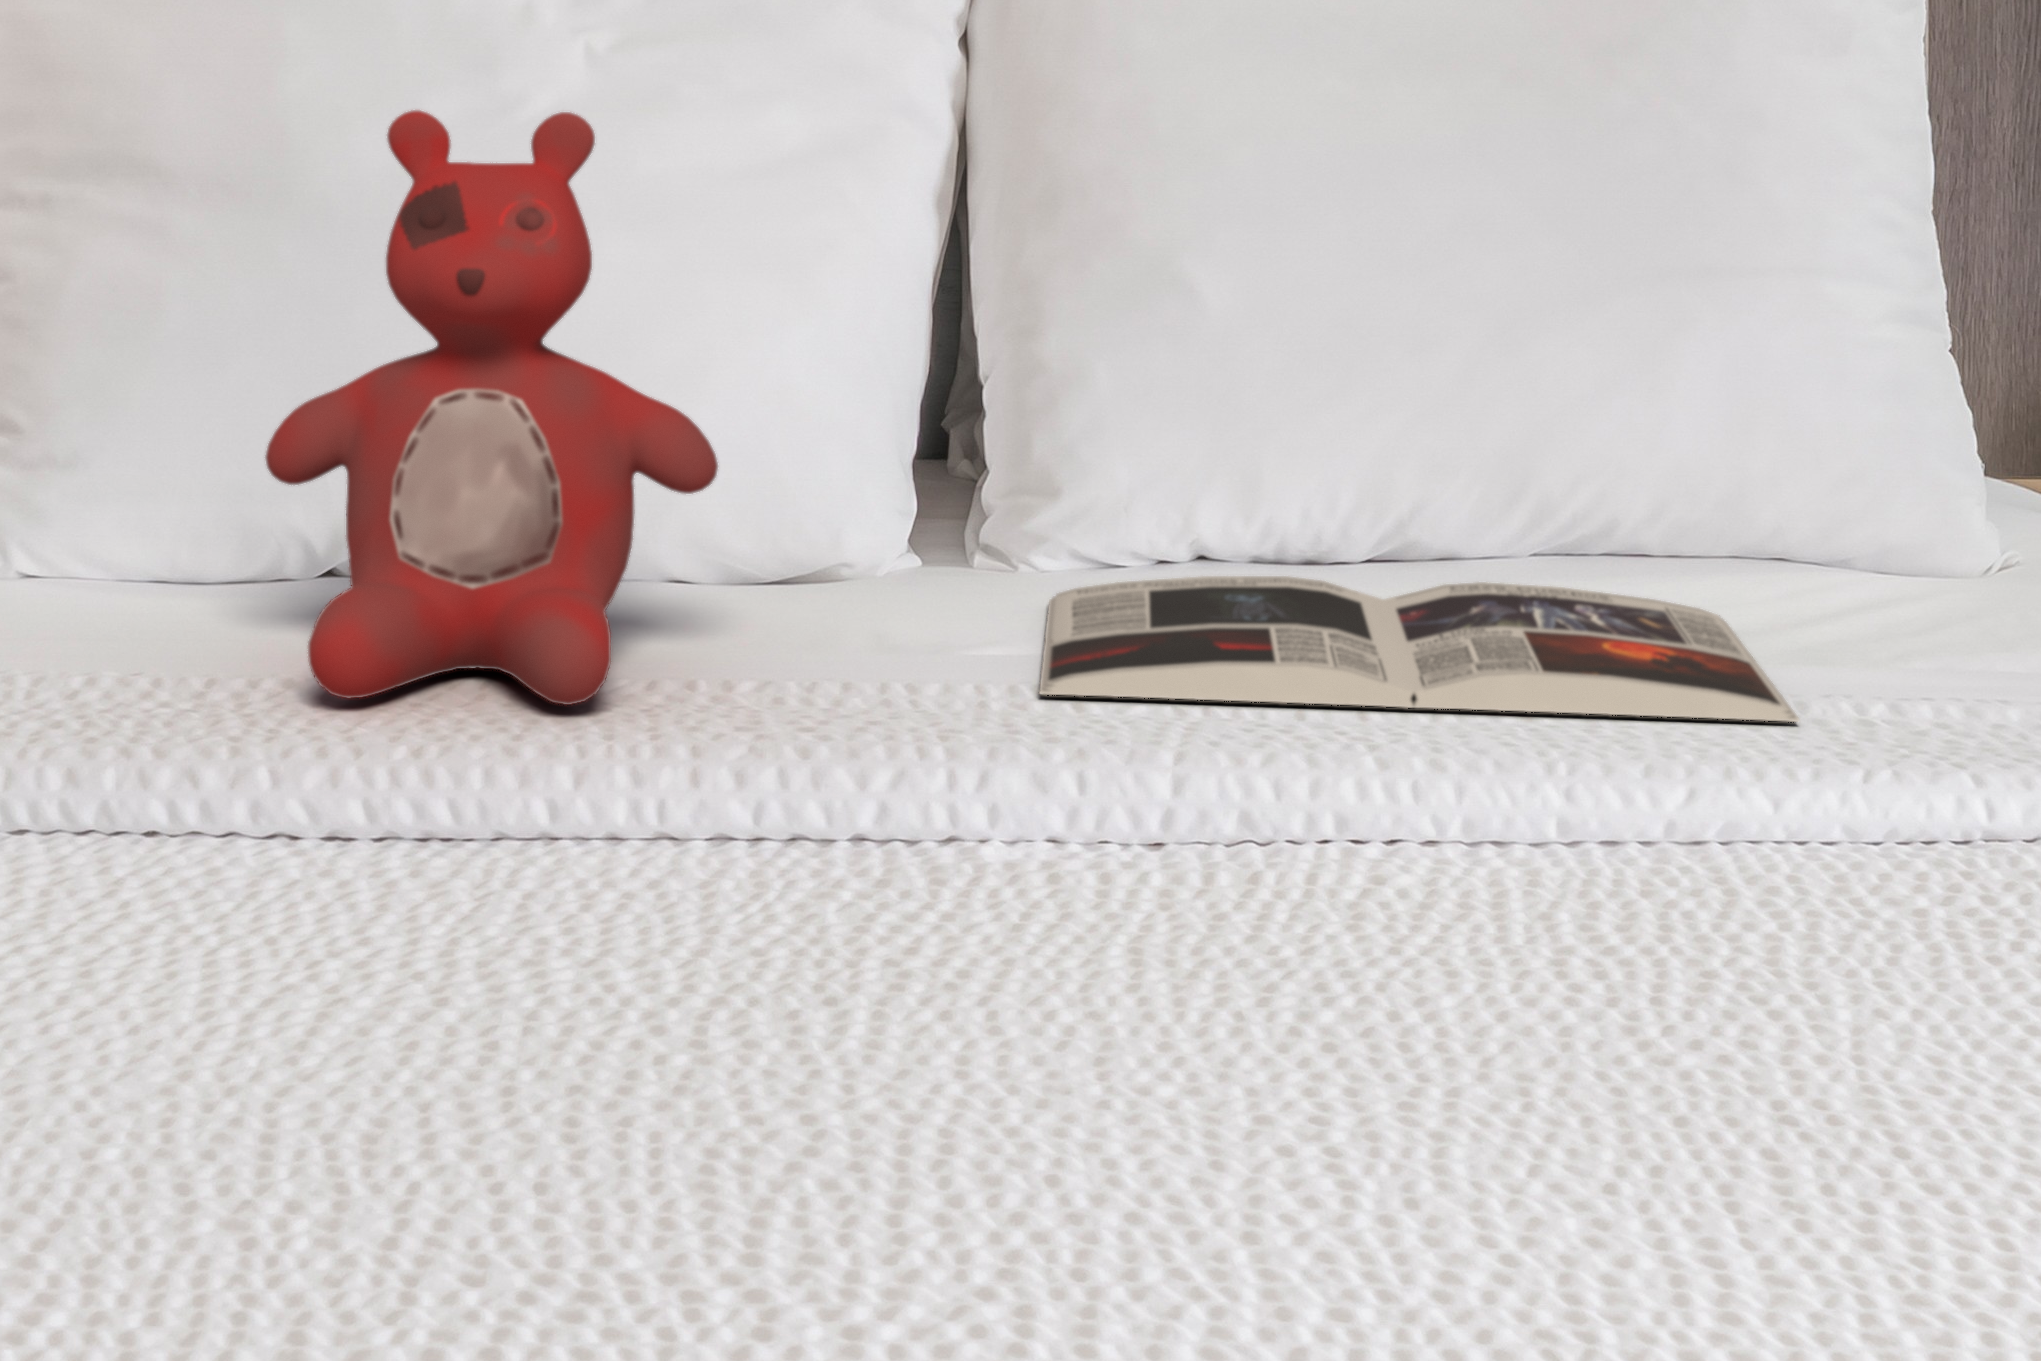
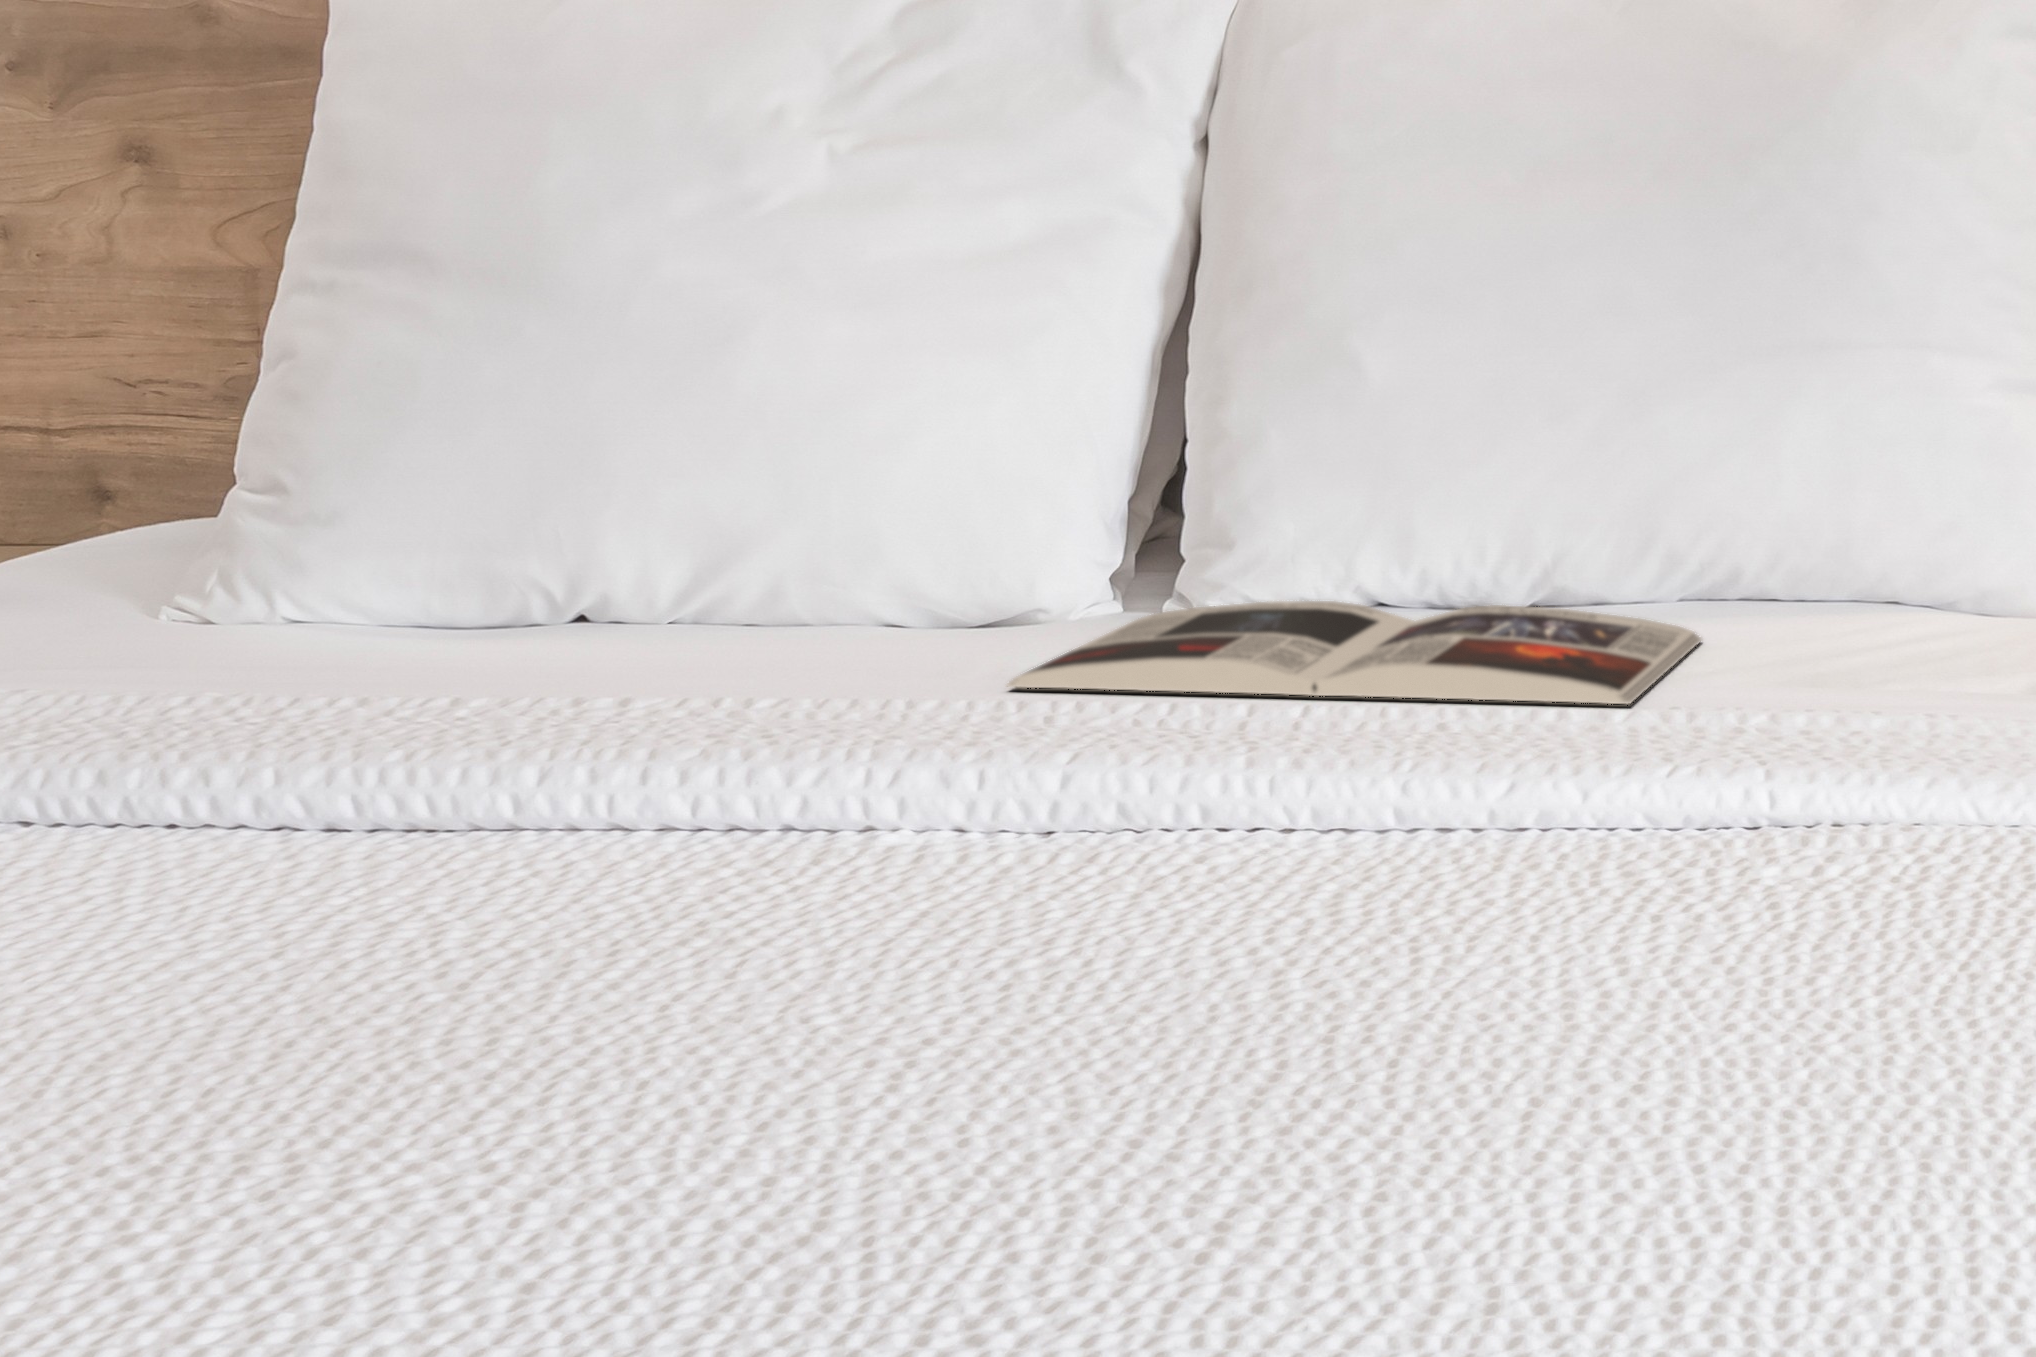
stuffed bear: present [266,110,718,705] -> none [356,185,765,694]

